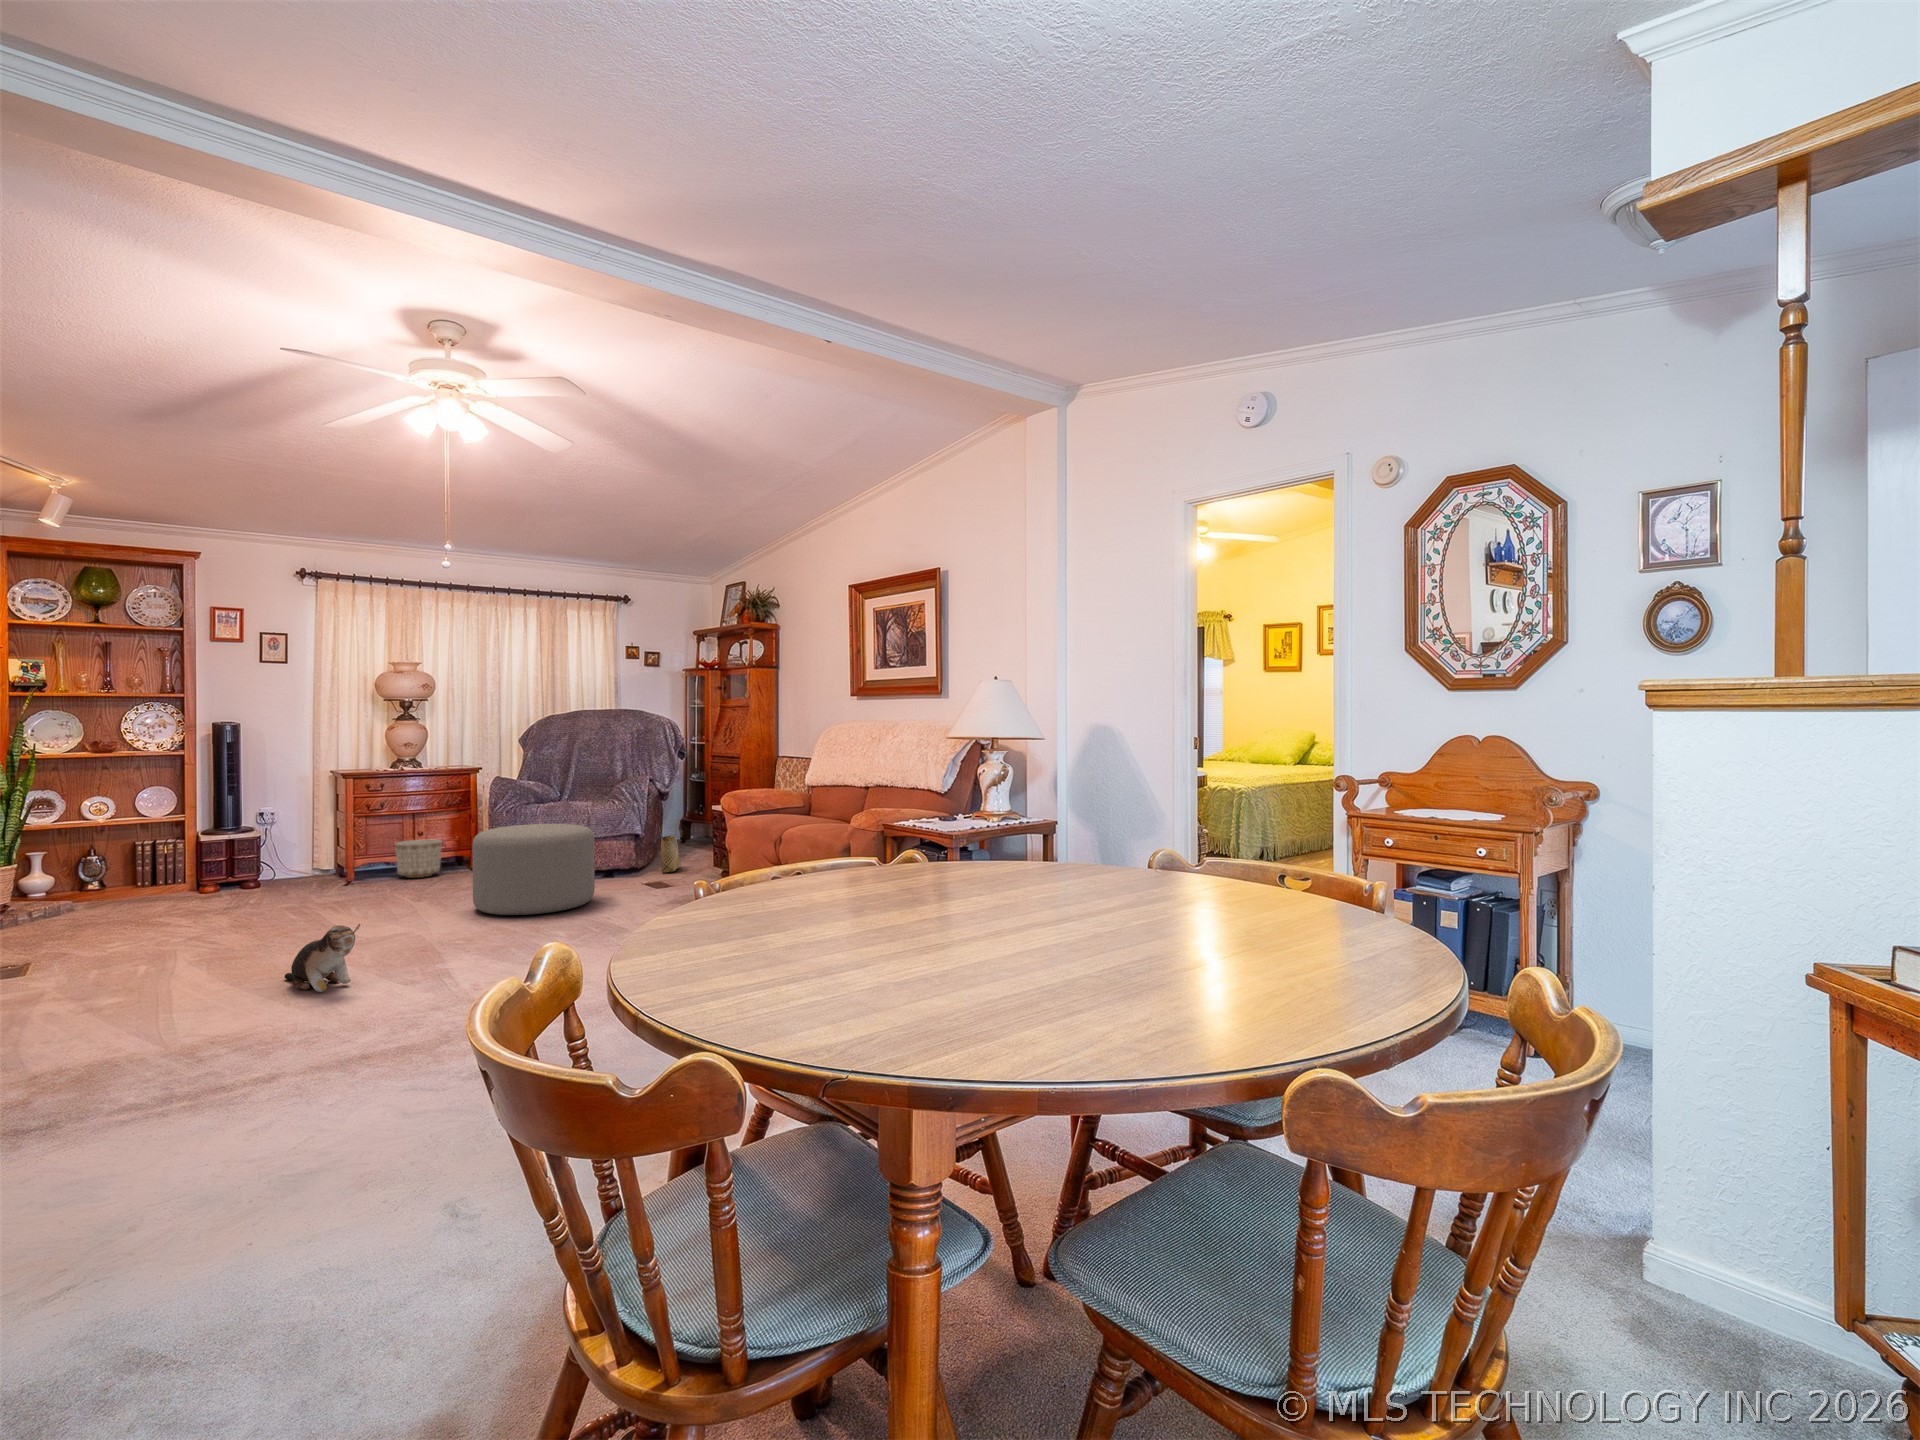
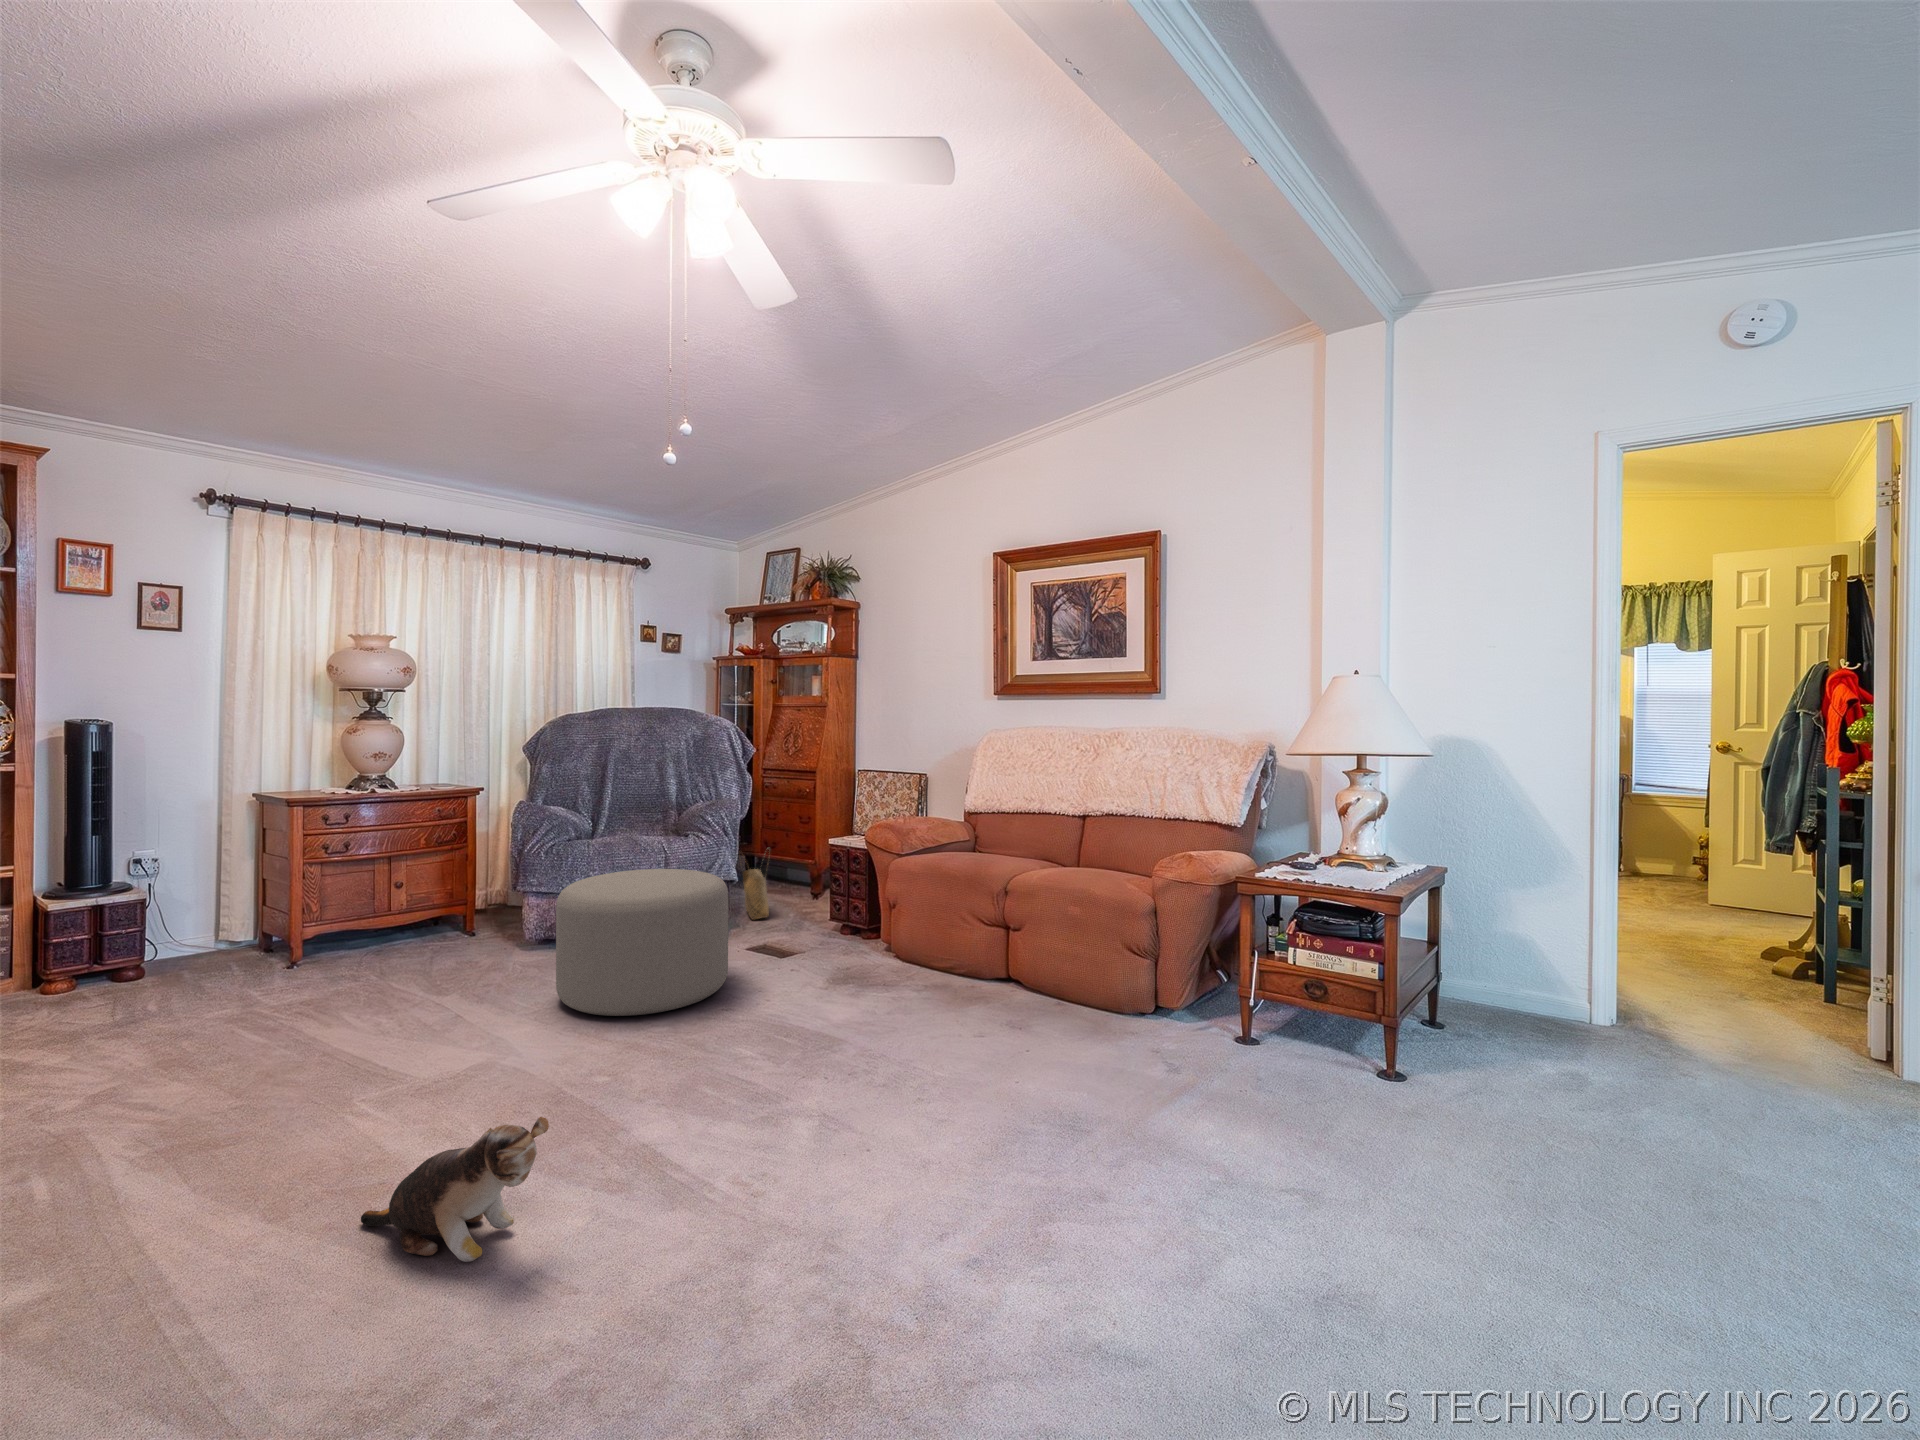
planter: present [395,839,442,878] -> none [369,887,438,946]

